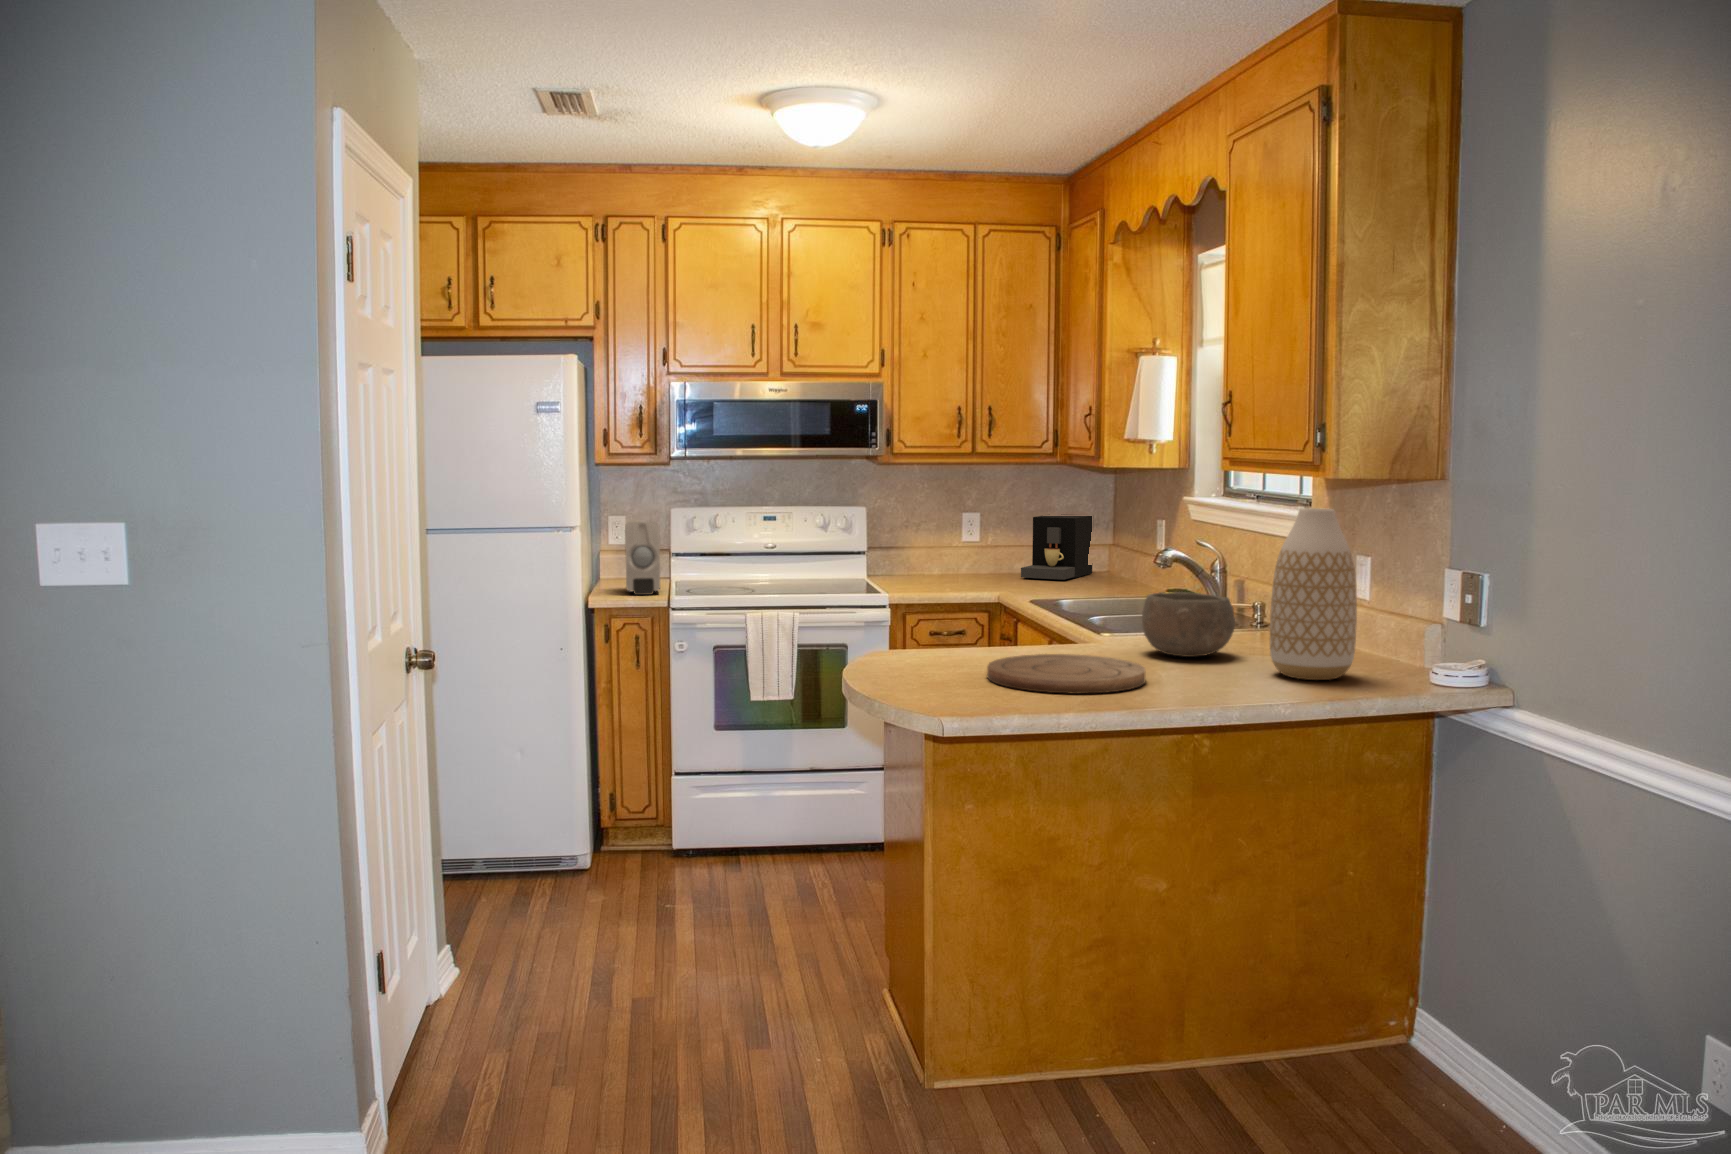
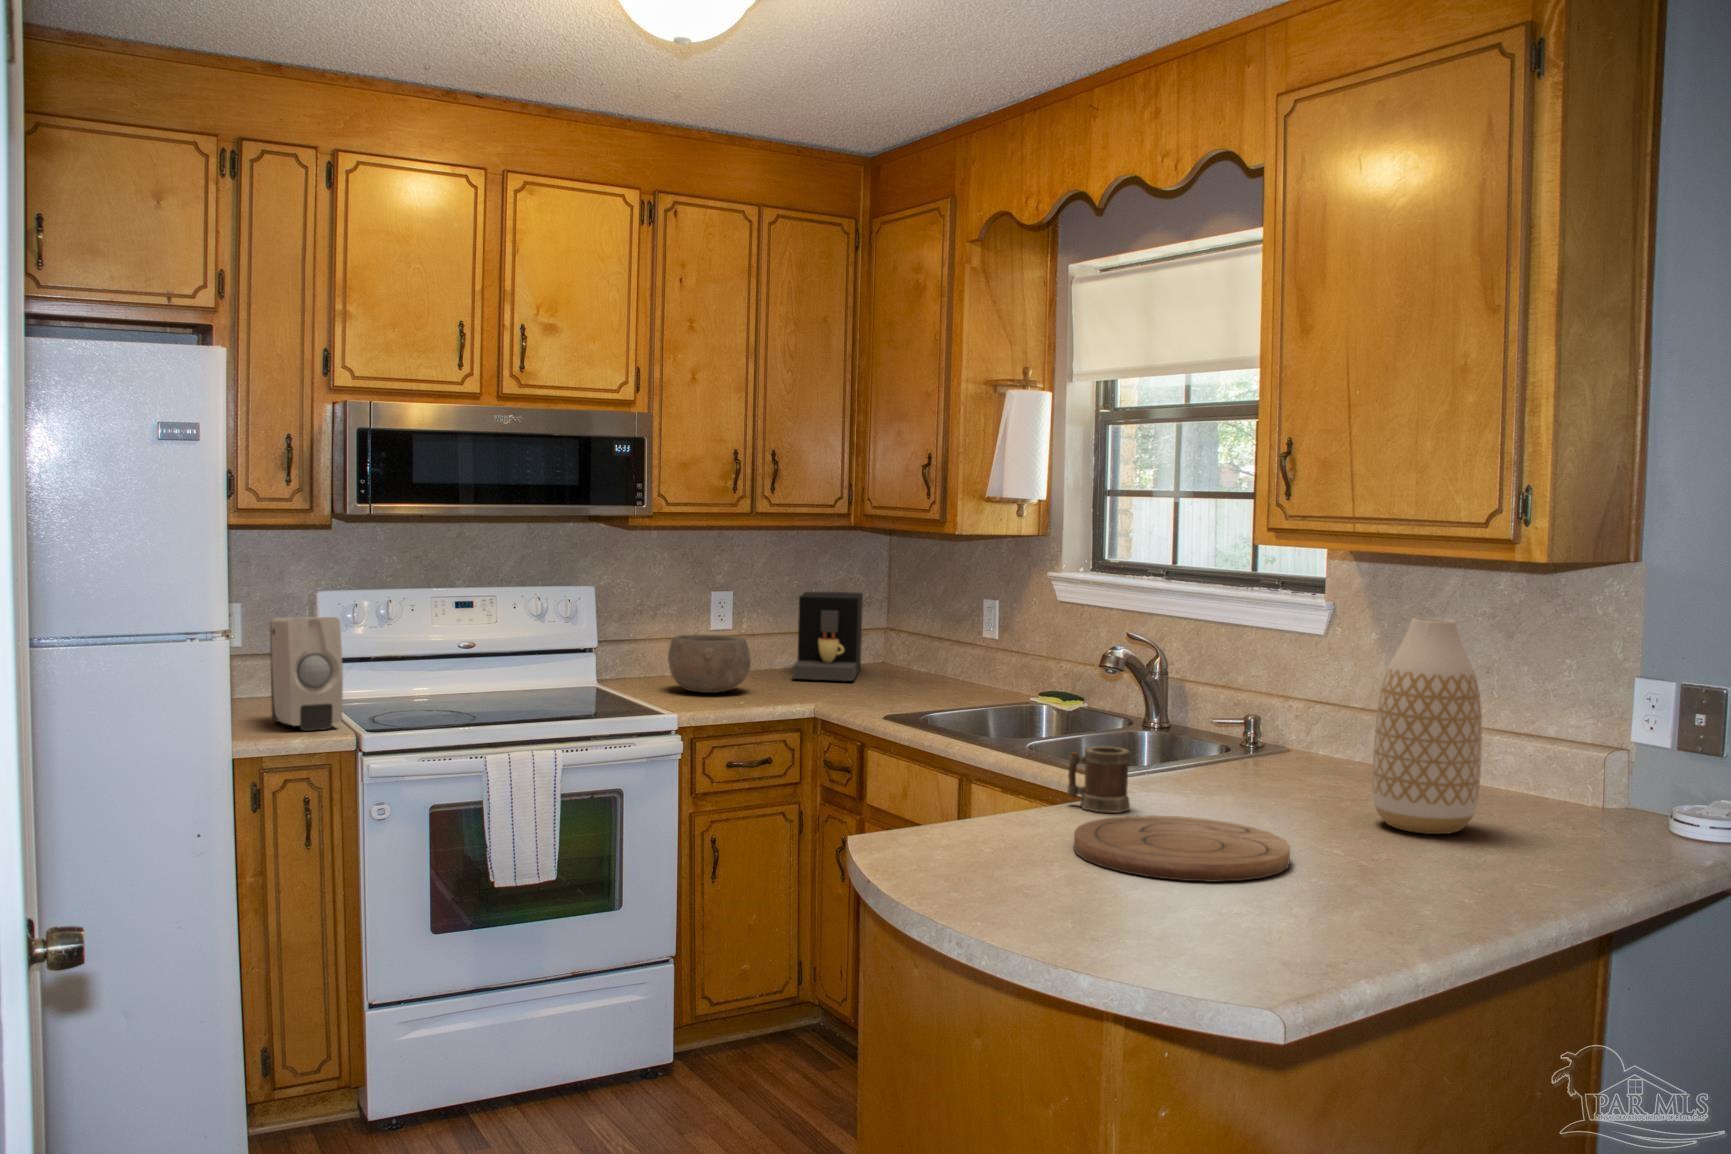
bowl: present [1142,592,1235,657] -> present [668,634,751,693]
mug: none [1052,608,1095,656] -> present [1068,746,1130,813]

